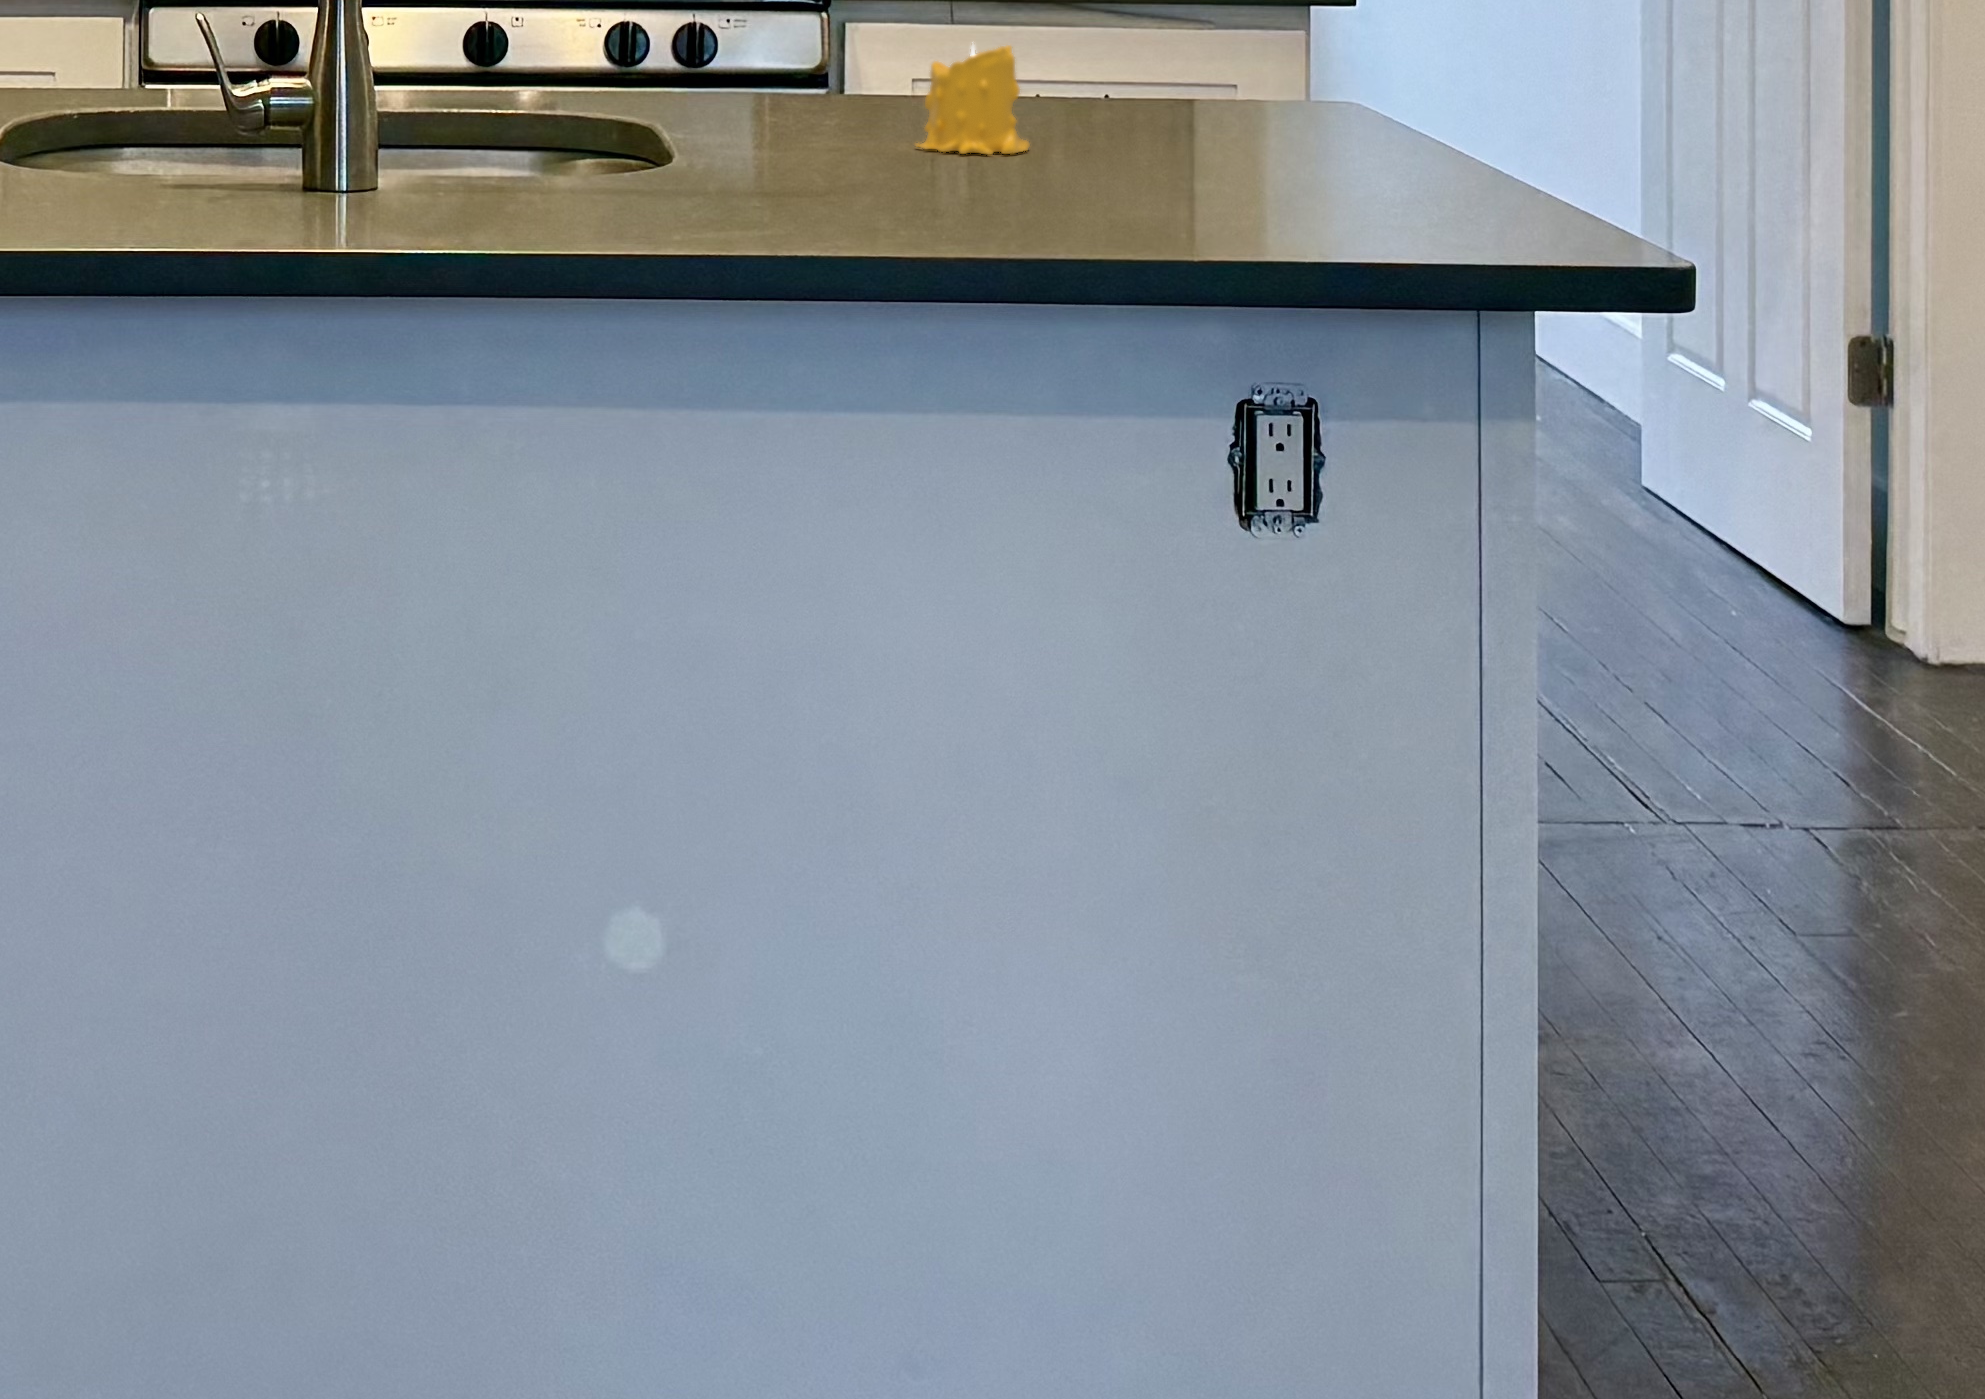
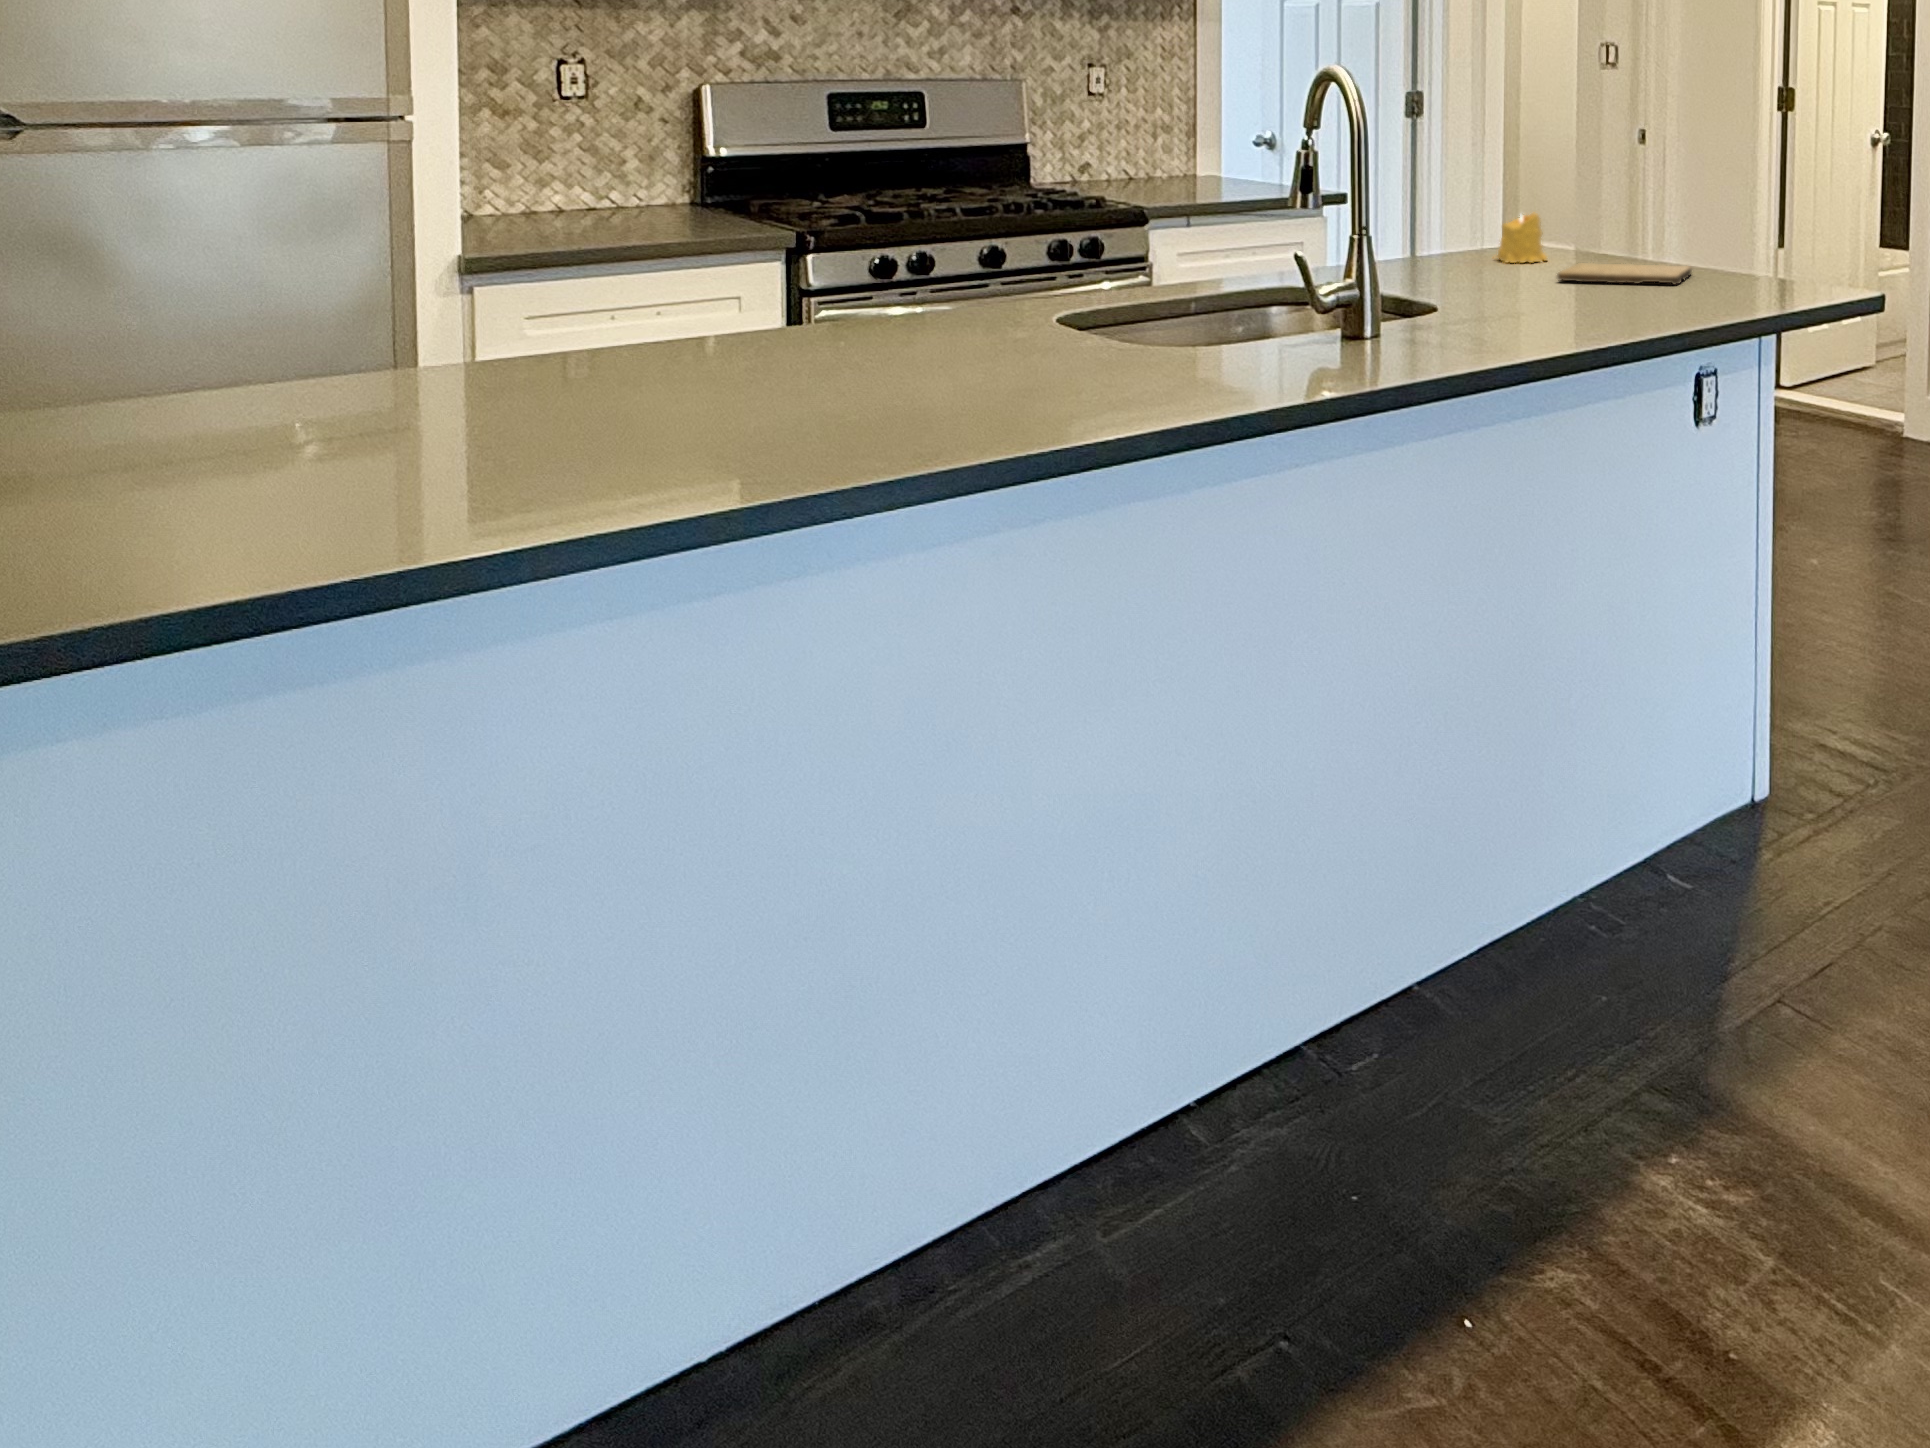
cutting board: none [810,159,1120,222] -> present [1557,263,1692,285]

